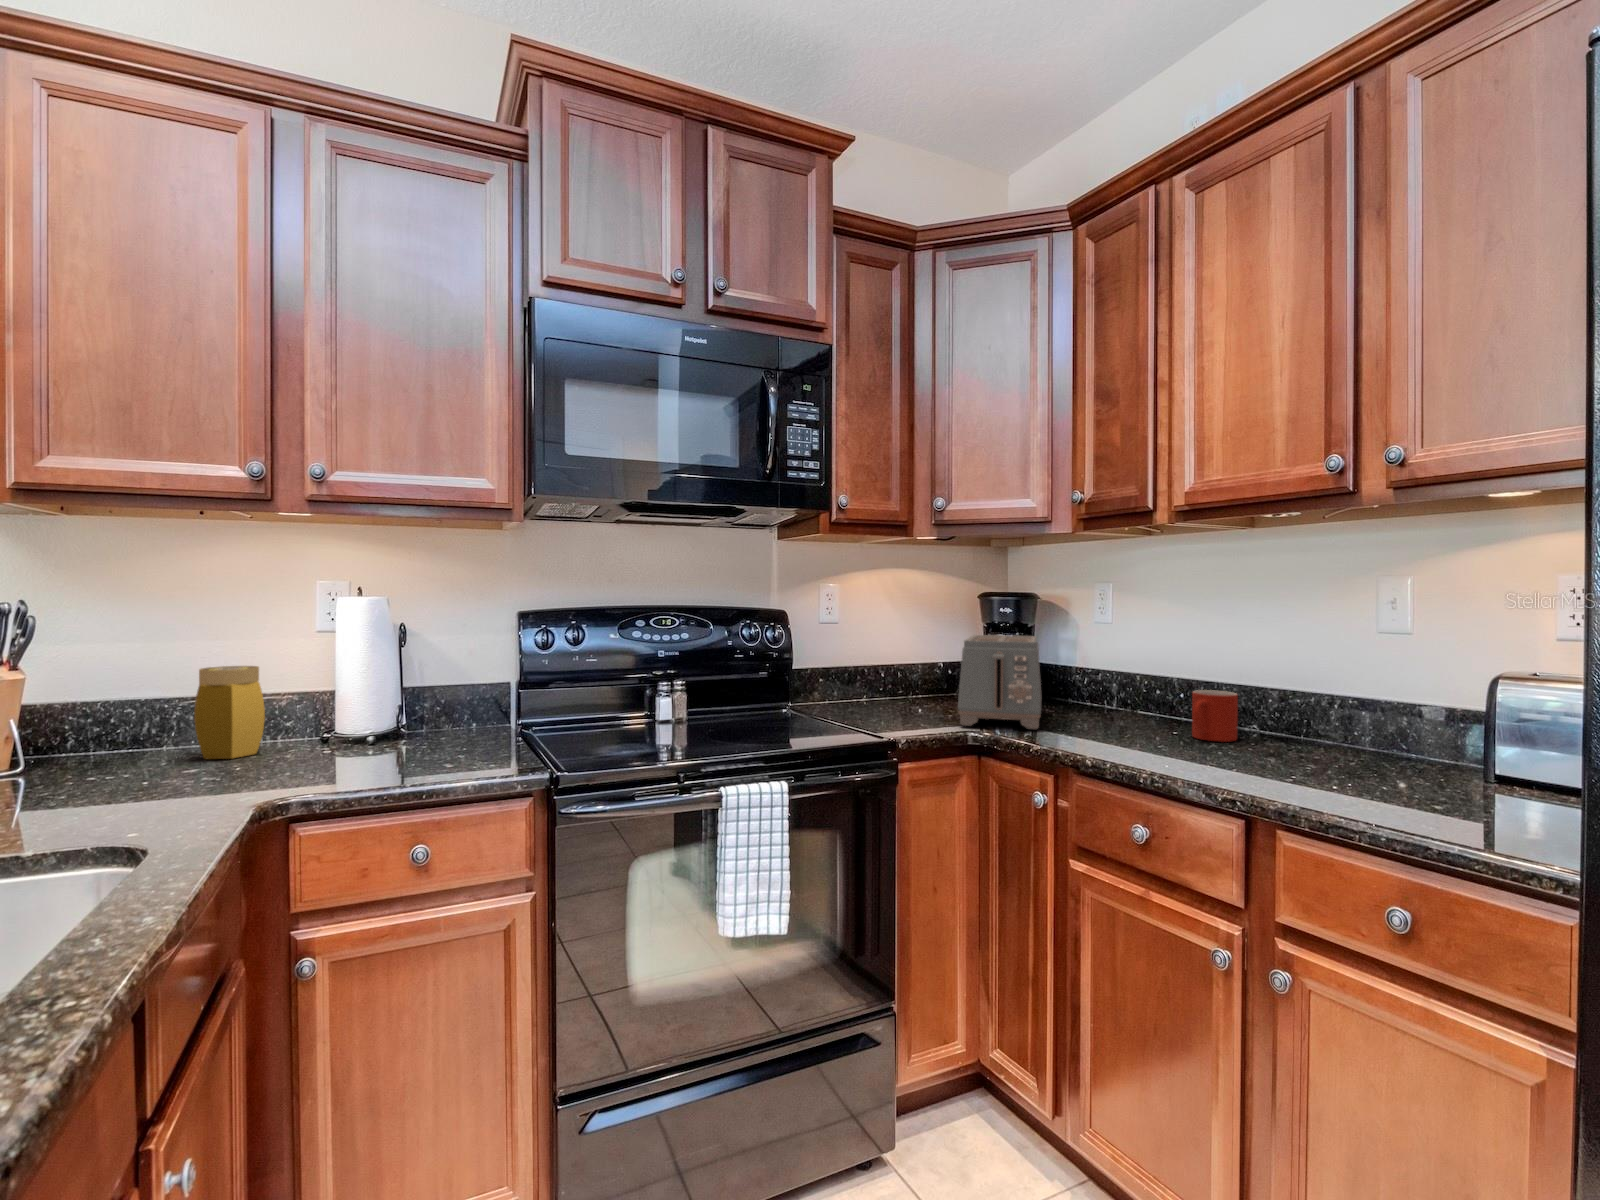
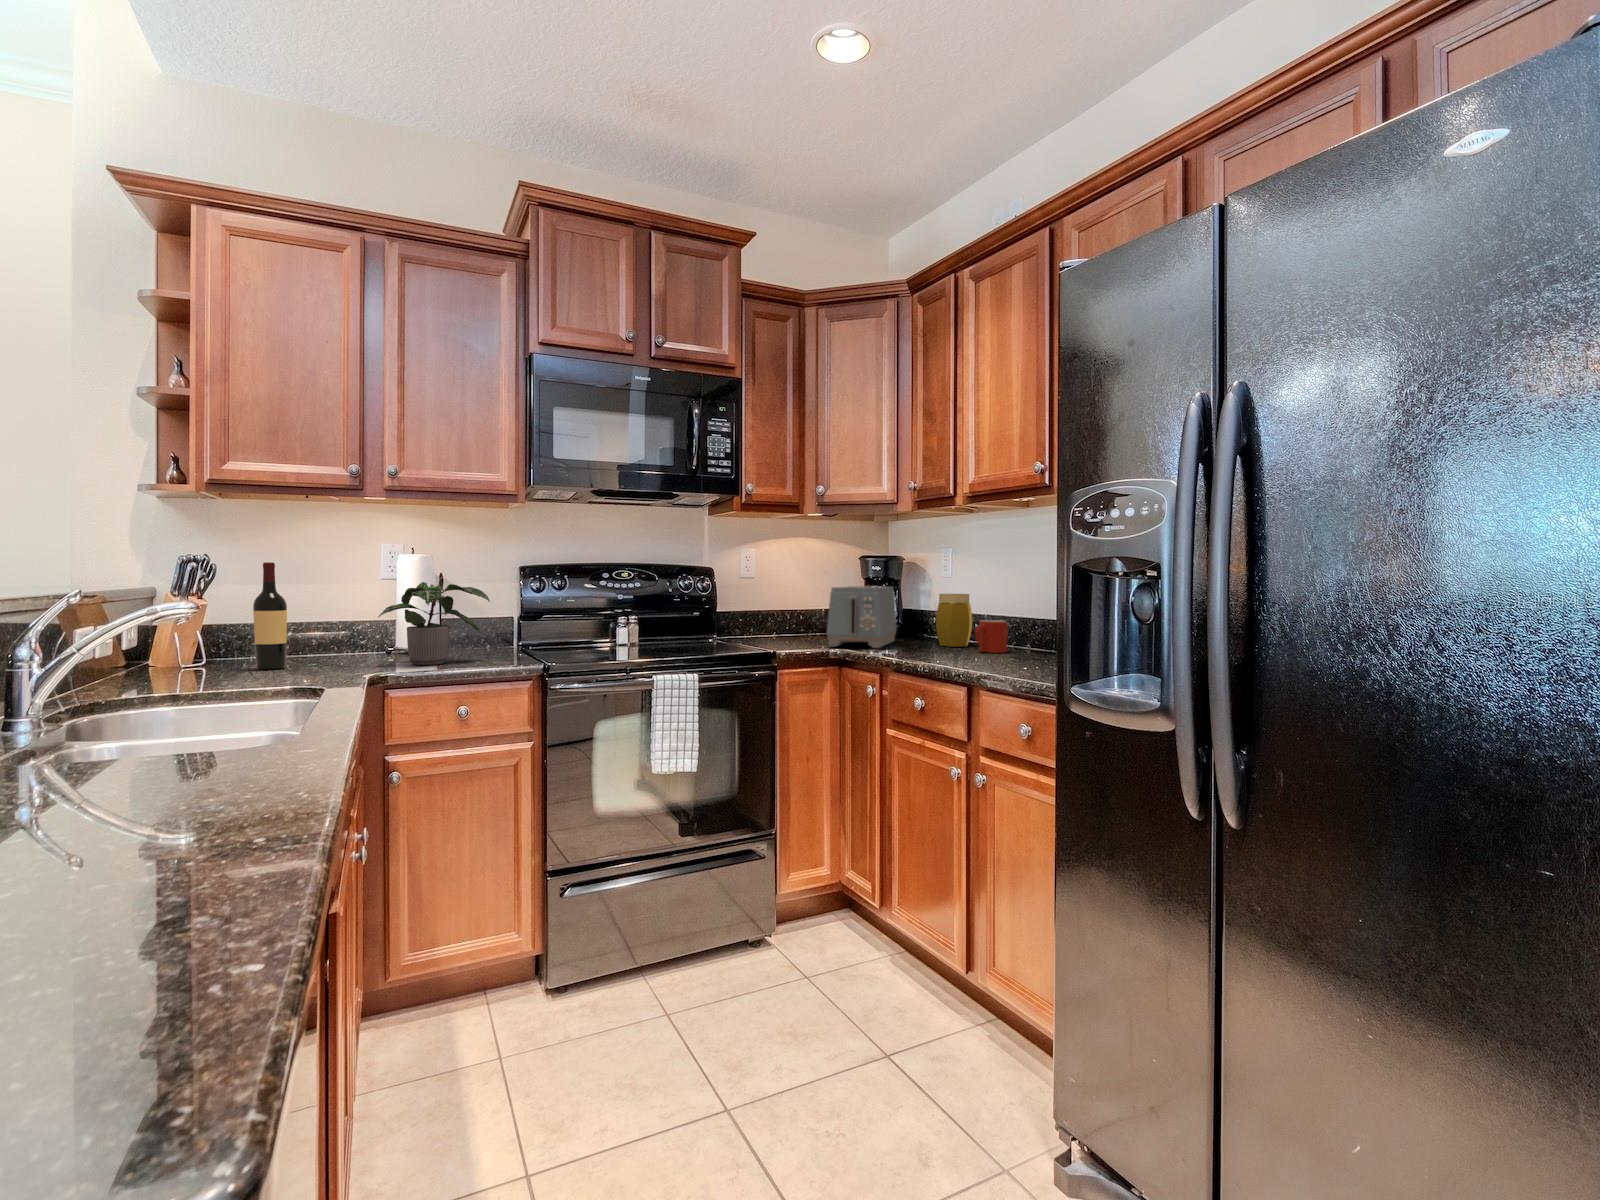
wine bottle: none [92,615,151,785] -> present [253,562,287,669]
potted plant: none [294,640,471,772] -> present [379,582,490,665]
jar: present [194,666,265,759] -> present [936,594,972,647]

